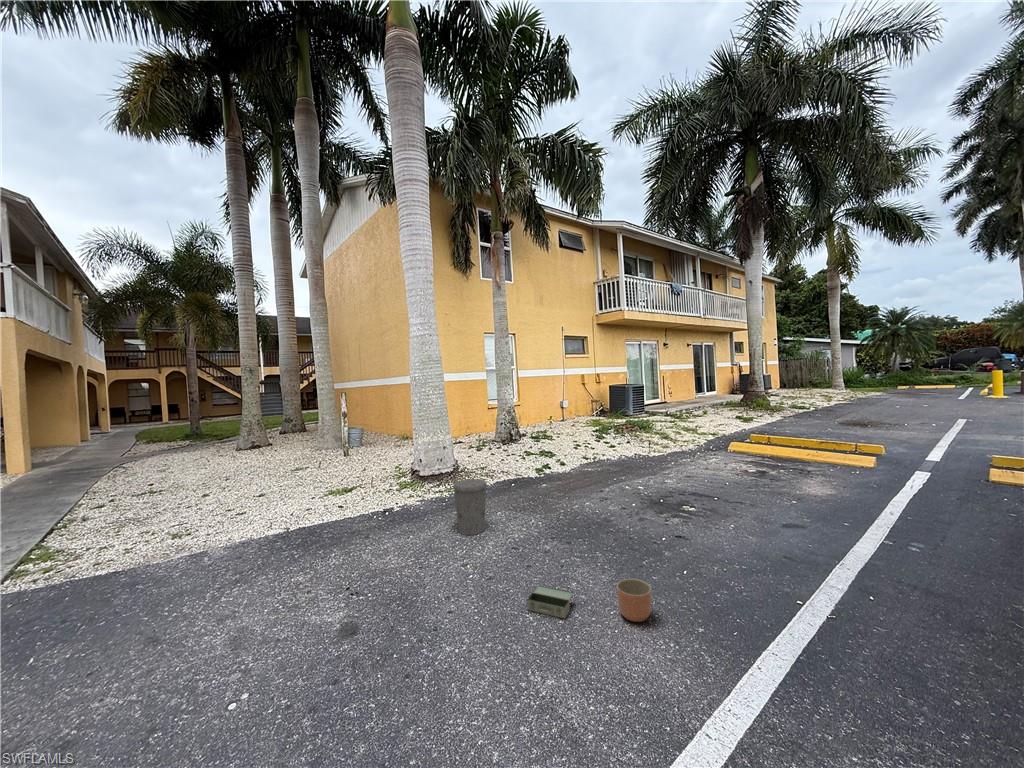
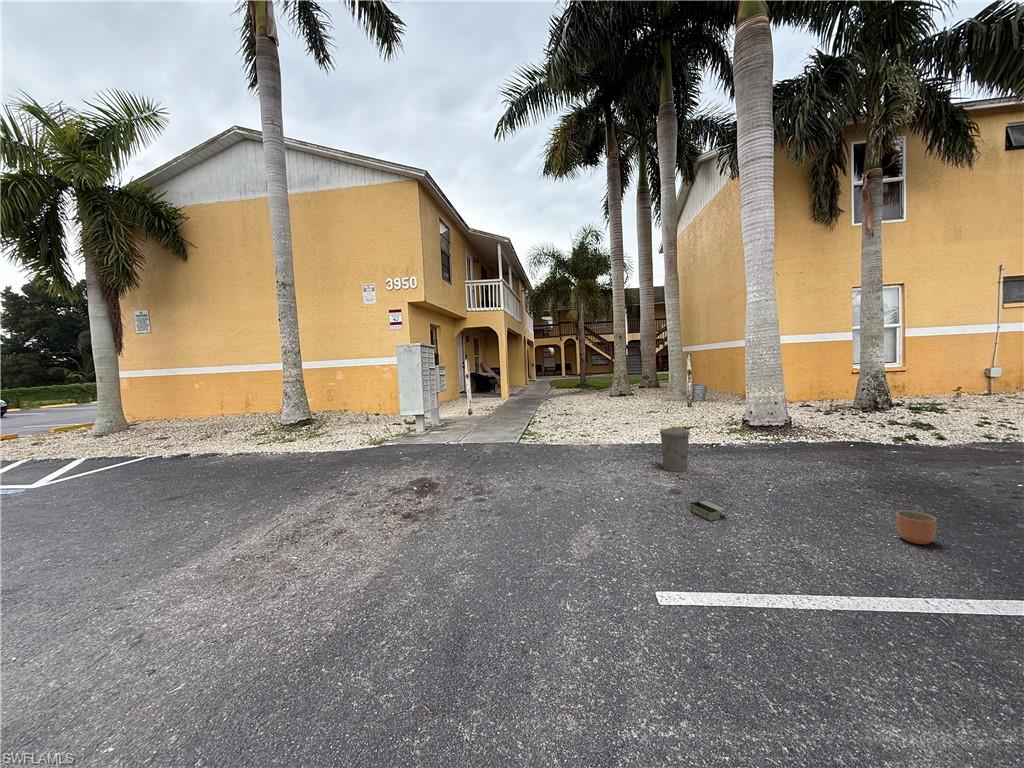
trash can: present [453,479,487,535] -> present [660,428,690,472]
toolbox: present [527,585,574,618] -> present [689,500,728,521]

